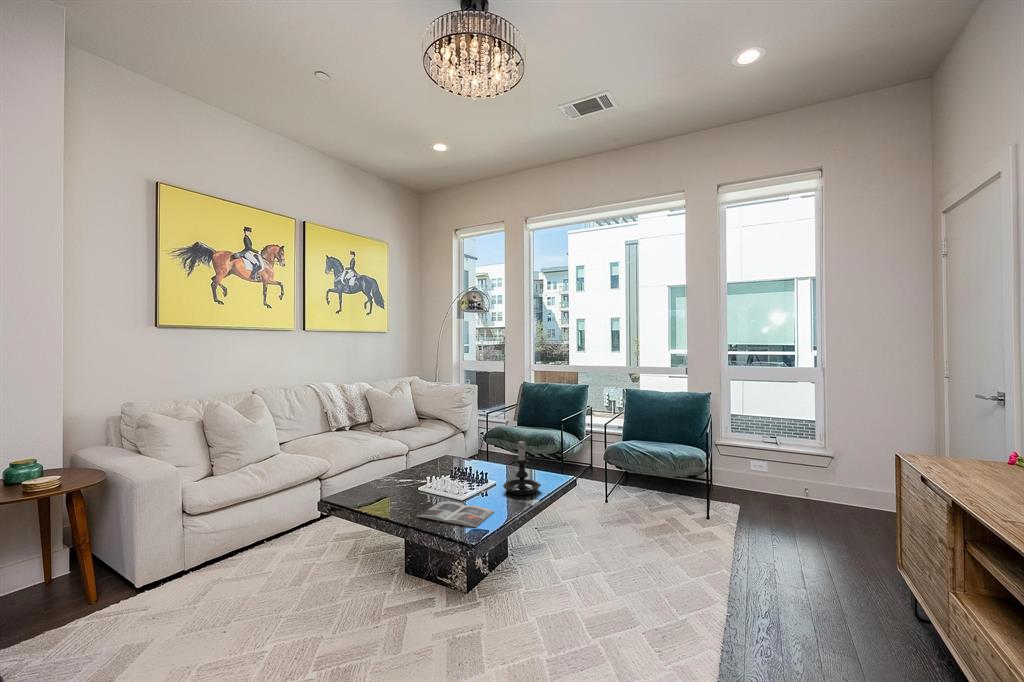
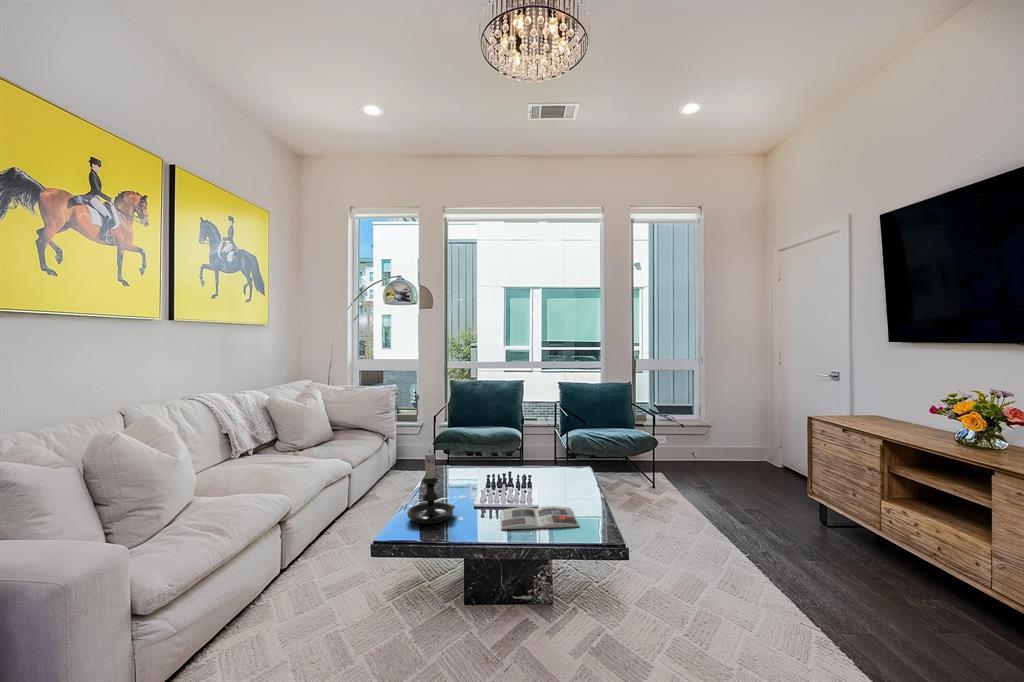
candle holder: present [503,441,541,495] -> present [407,450,455,524]

